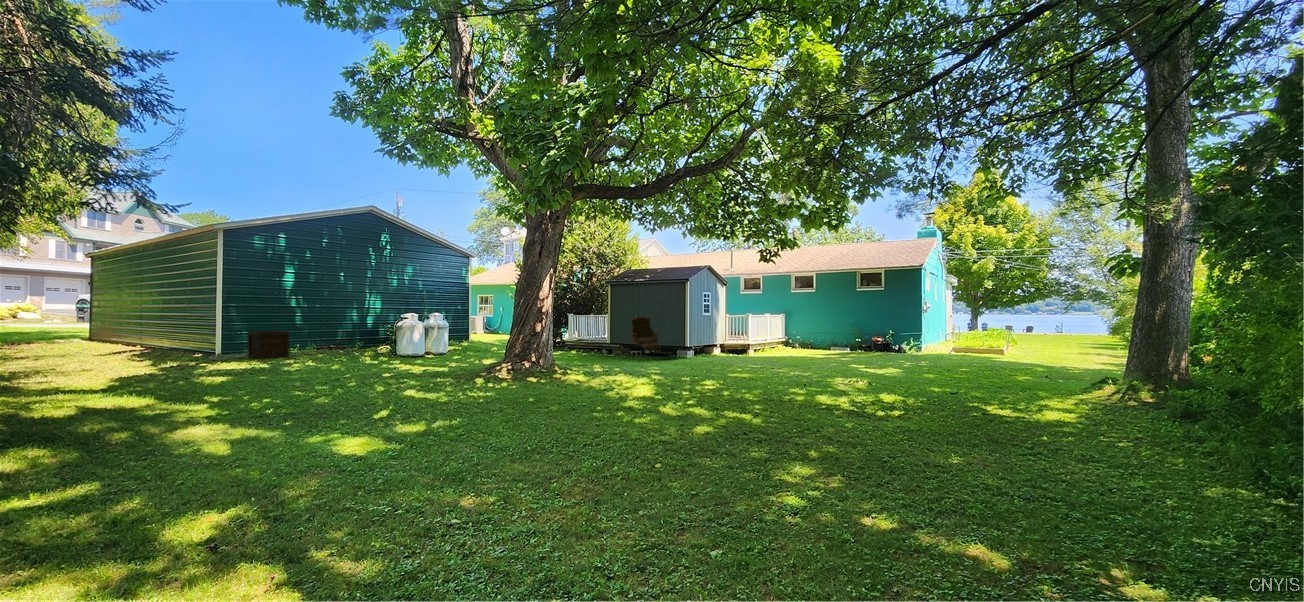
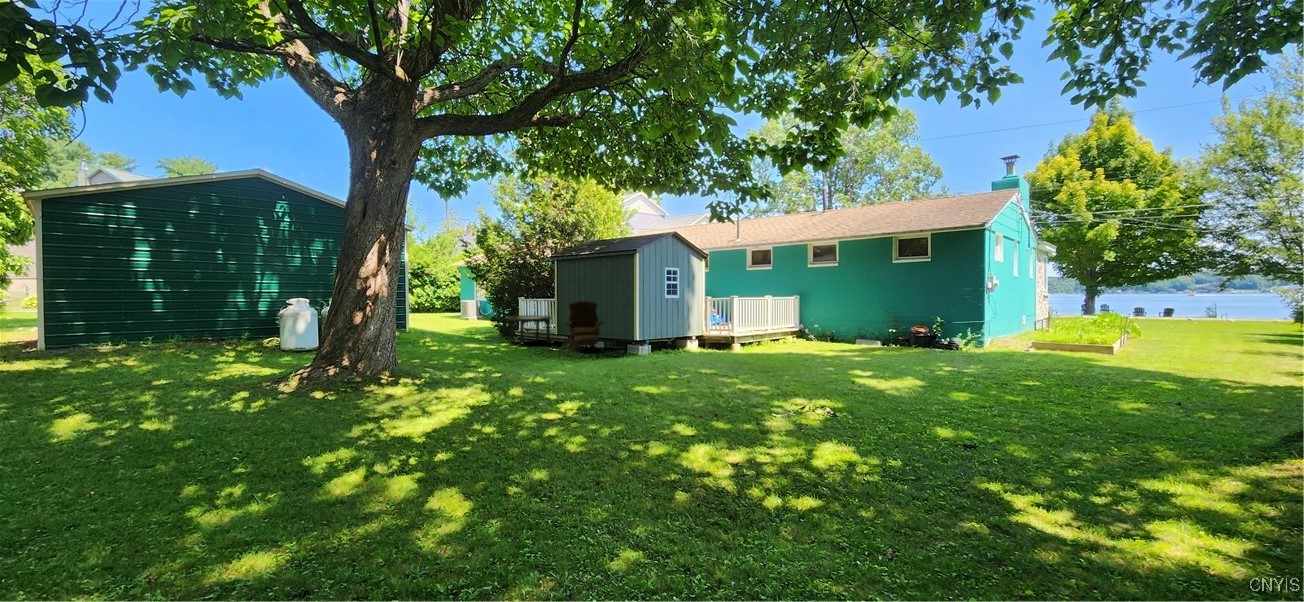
round table: none [577,329,613,352] -> present [508,315,552,345]
wooden crate: present [248,330,289,358] -> none [107,316,155,349]

